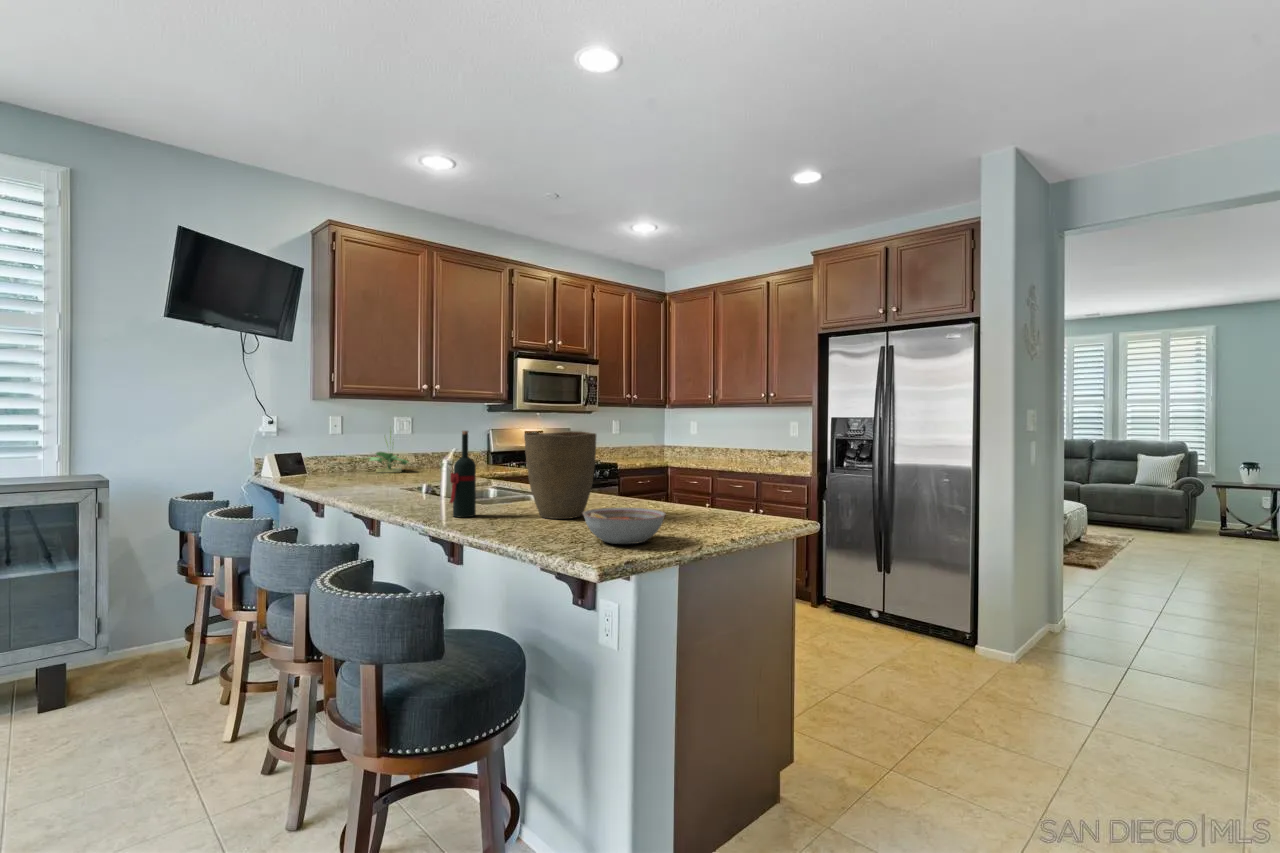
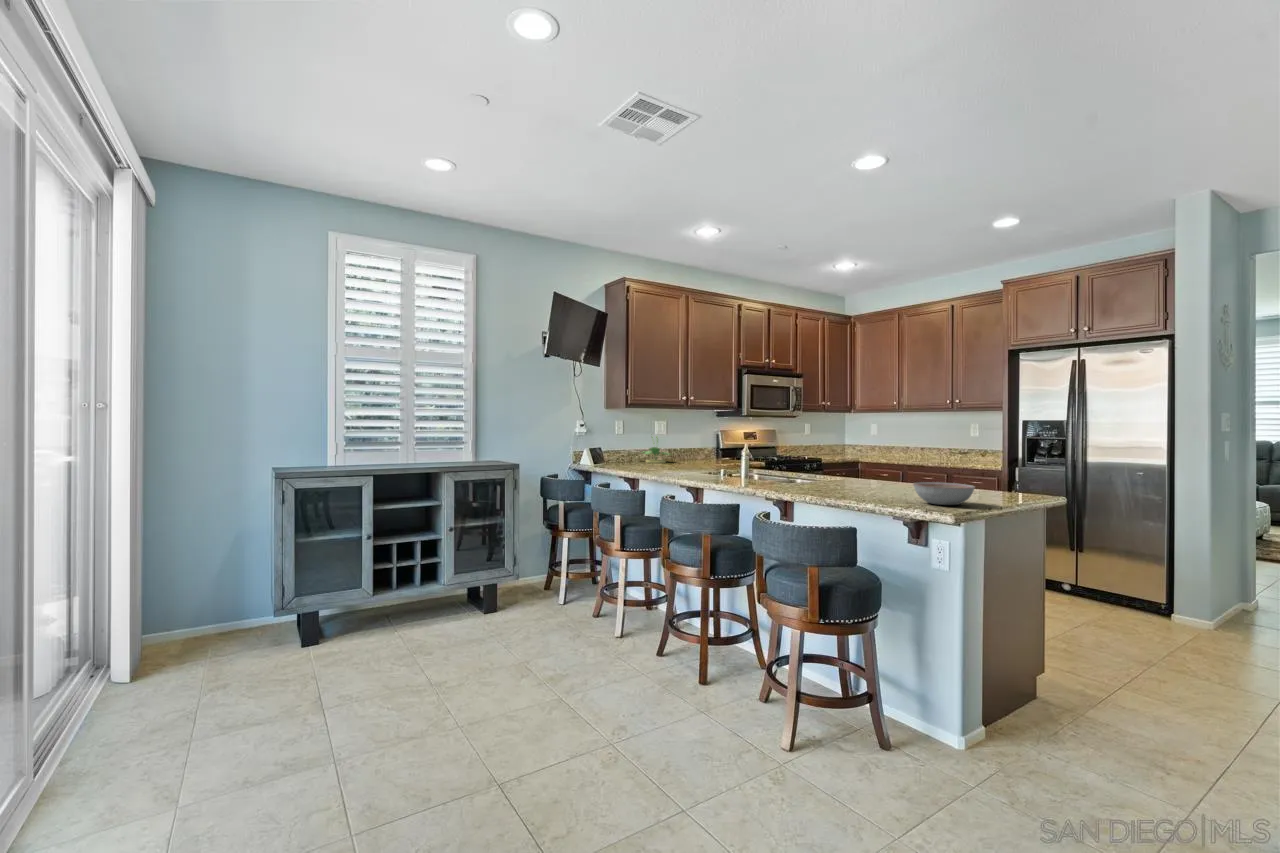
wine bottle: present [450,431,476,517] -> none [785,430,801,489]
vase: present [524,431,596,519] -> none [836,431,890,492]

